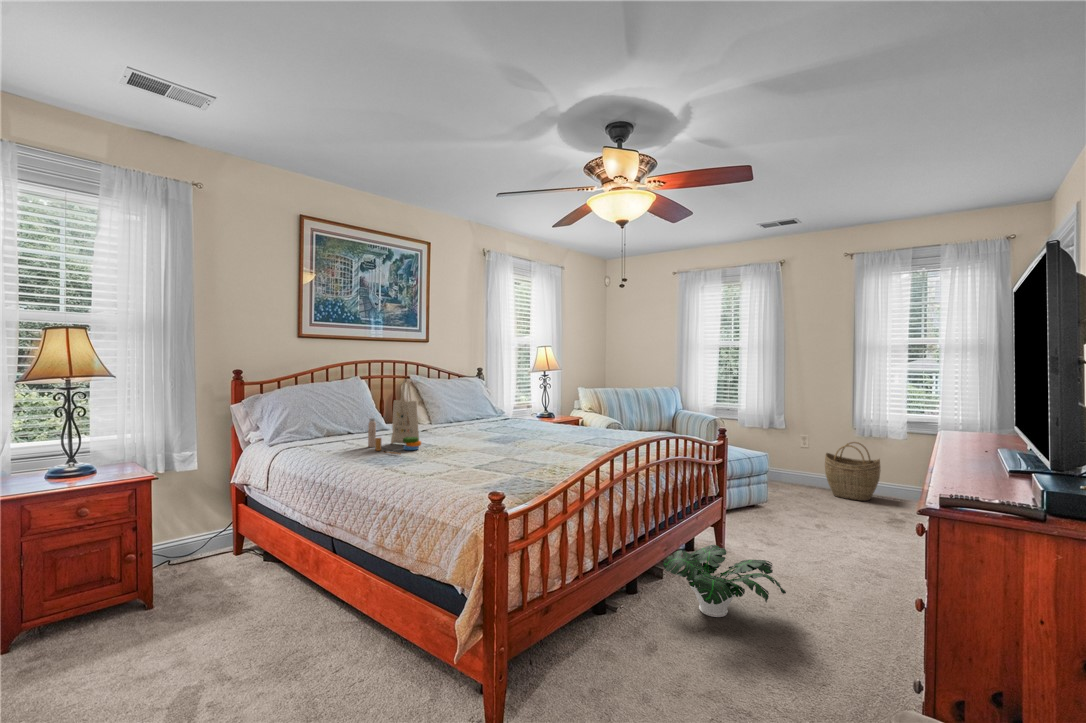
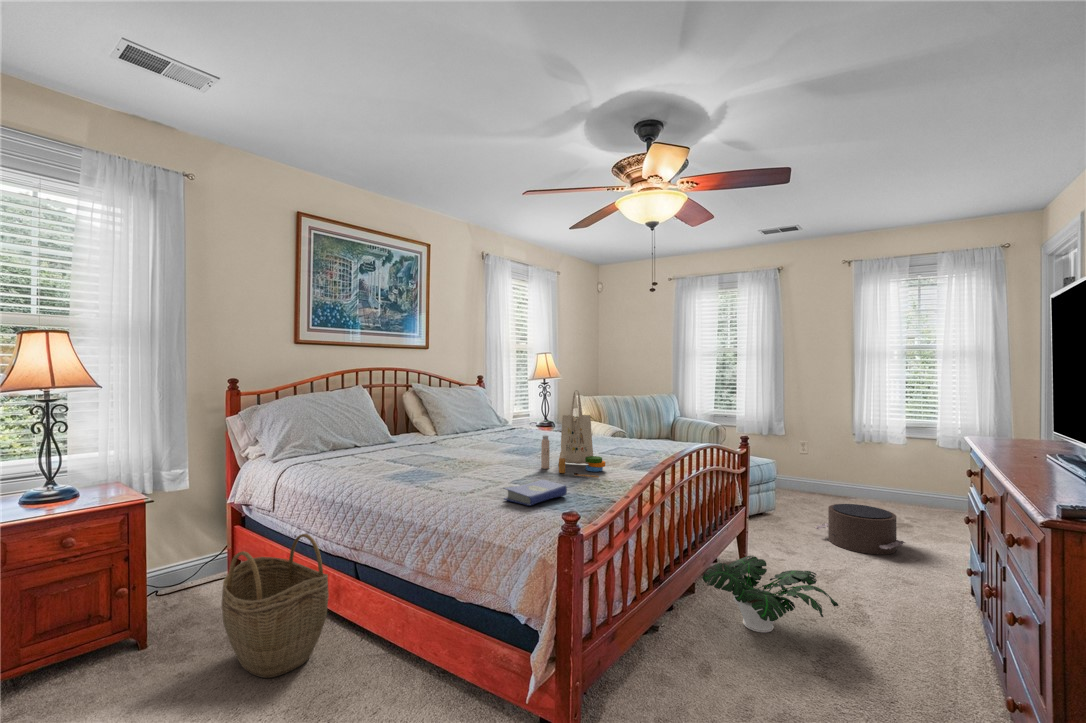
tote bag: present [368,379,421,455] -> present [541,390,605,478]
woven basket: present [825,442,881,501] -> present [222,534,329,678]
hardcover book: none [458,465,518,488] -> present [504,479,567,506]
pouf: none [800,500,889,550] -> present [815,504,905,554]

